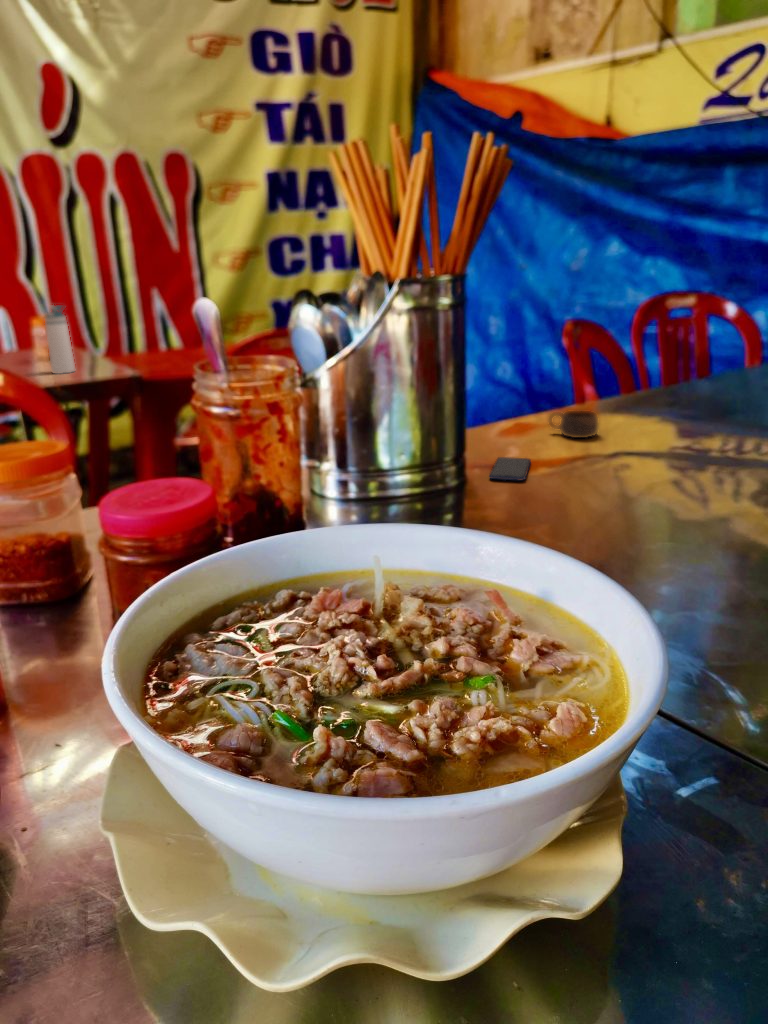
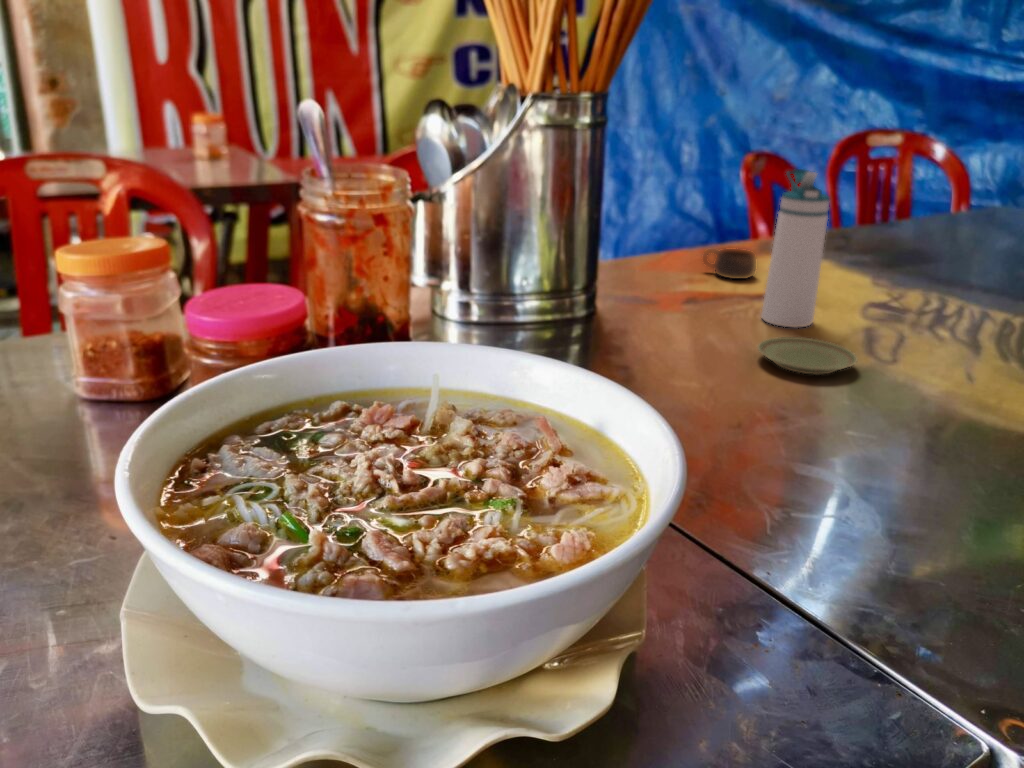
water bottle: present [45,305,75,374] -> present [762,169,829,327]
smartphone: present [489,457,531,480] -> none [621,292,672,318]
plate: none [628,488,722,522] -> present [758,337,858,375]

